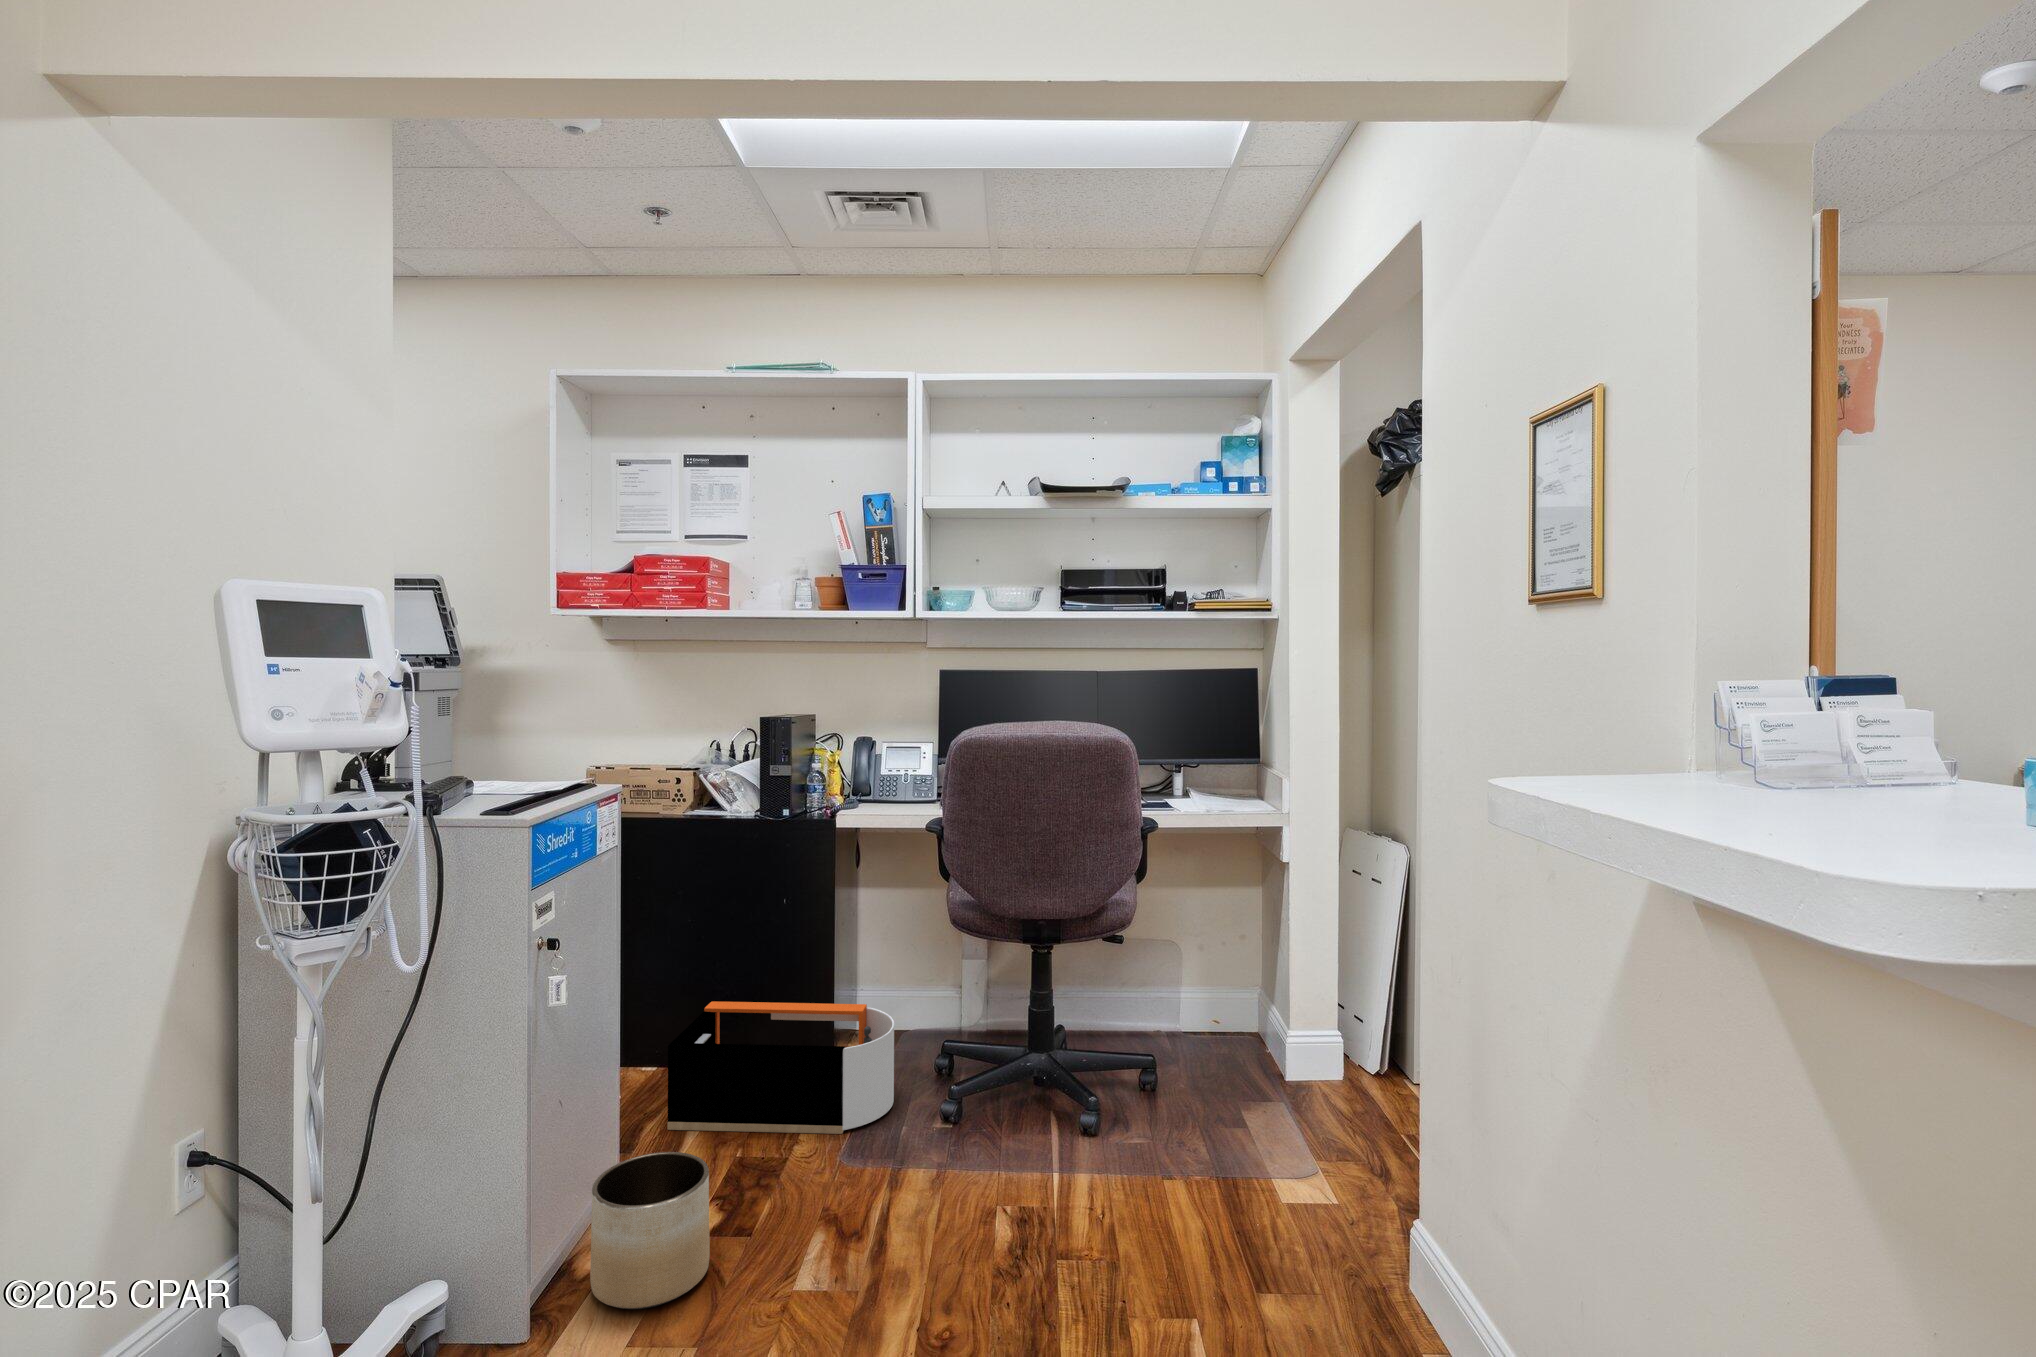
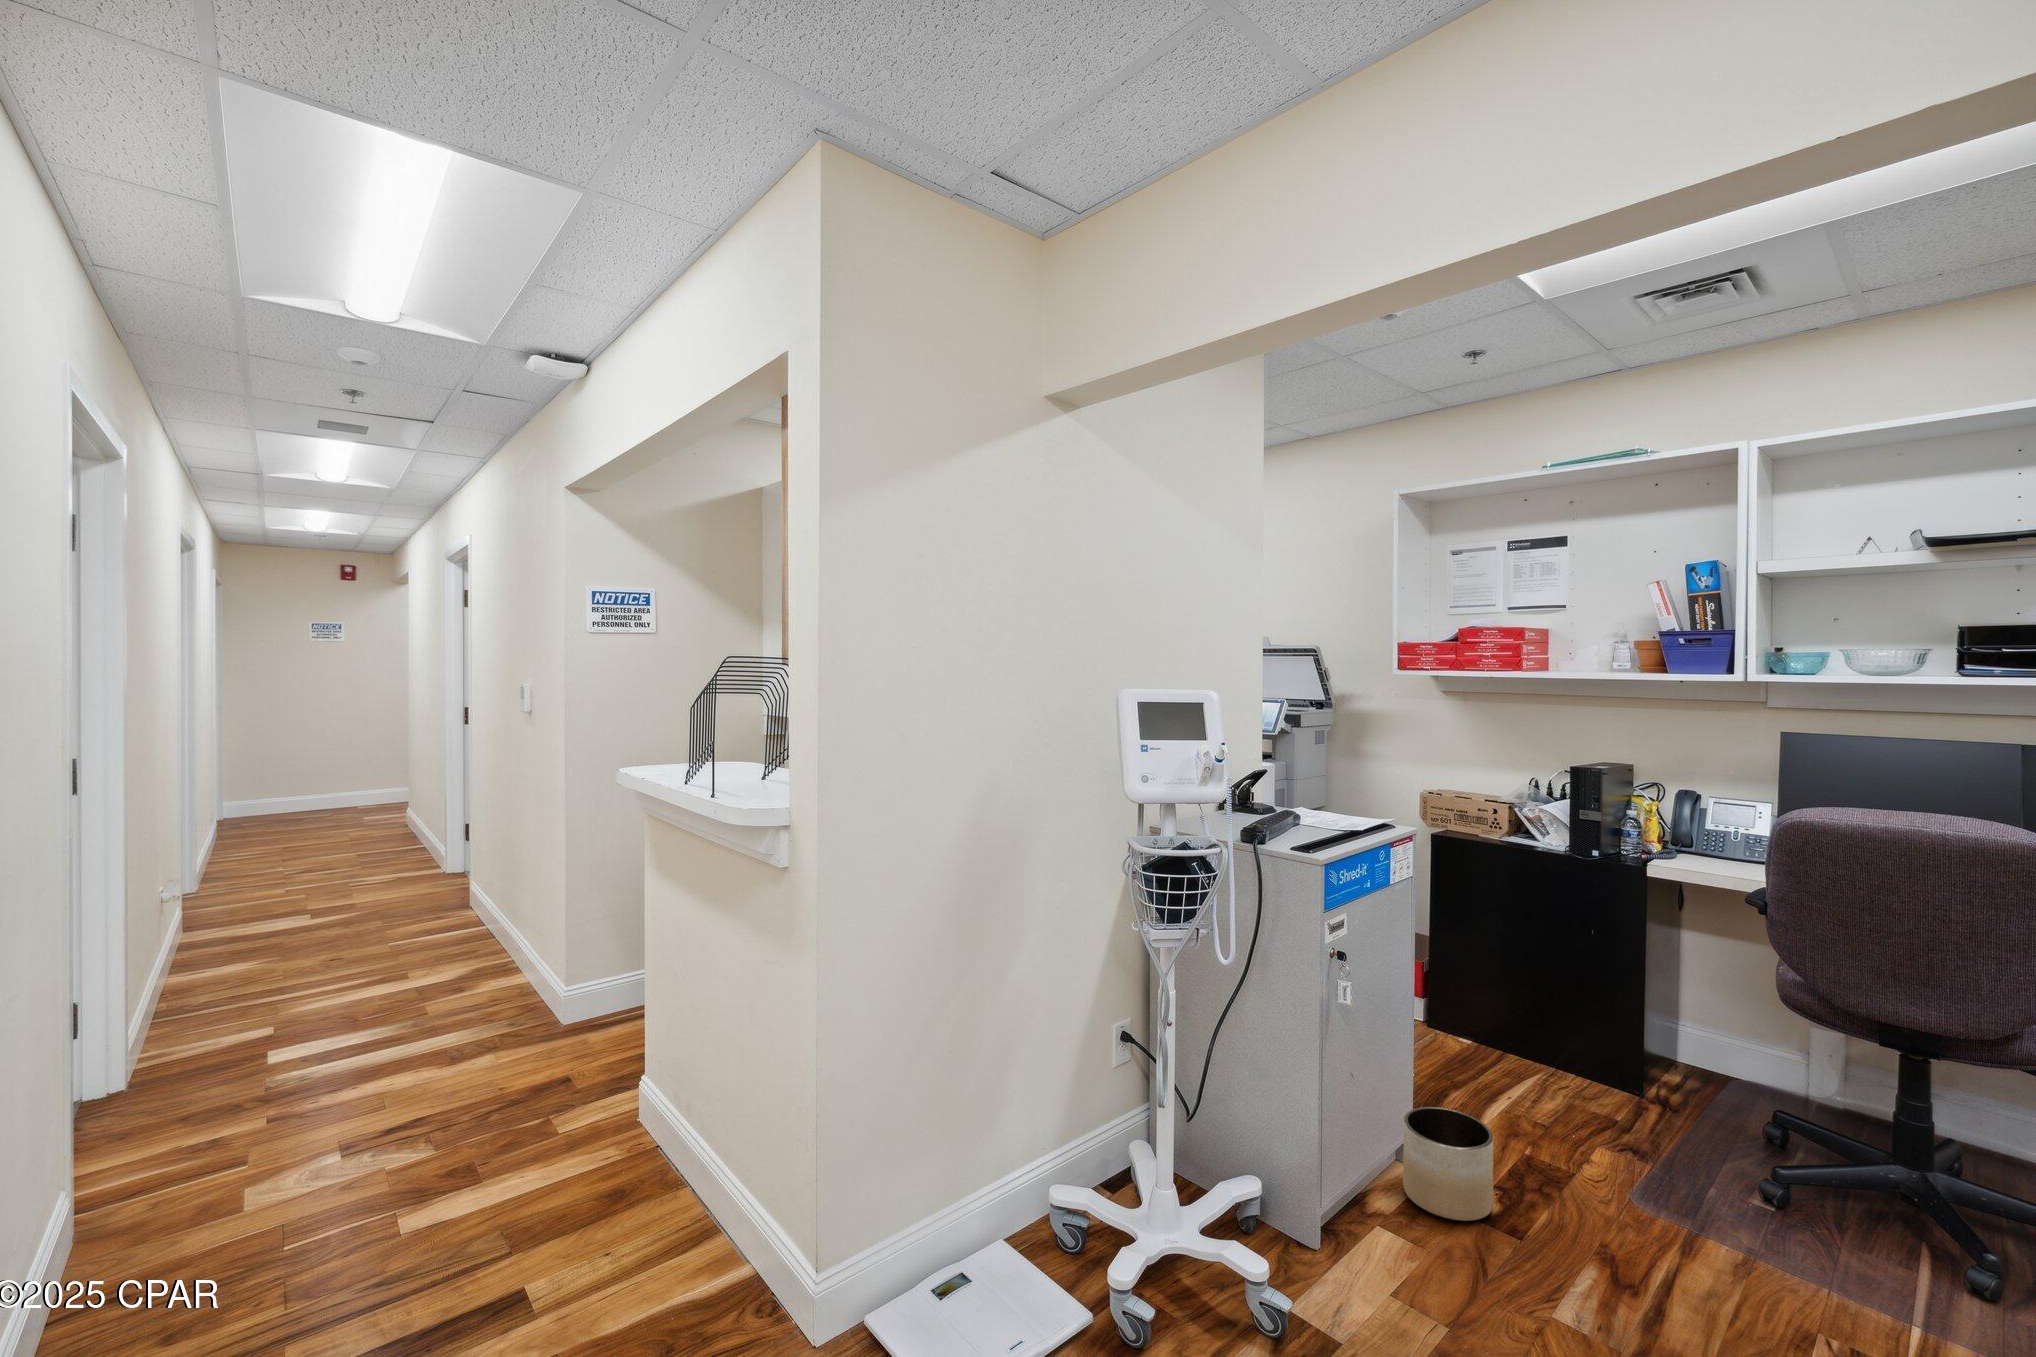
storage bin: present [667,1001,894,1134] -> none [1476,1005,1703,1160]

